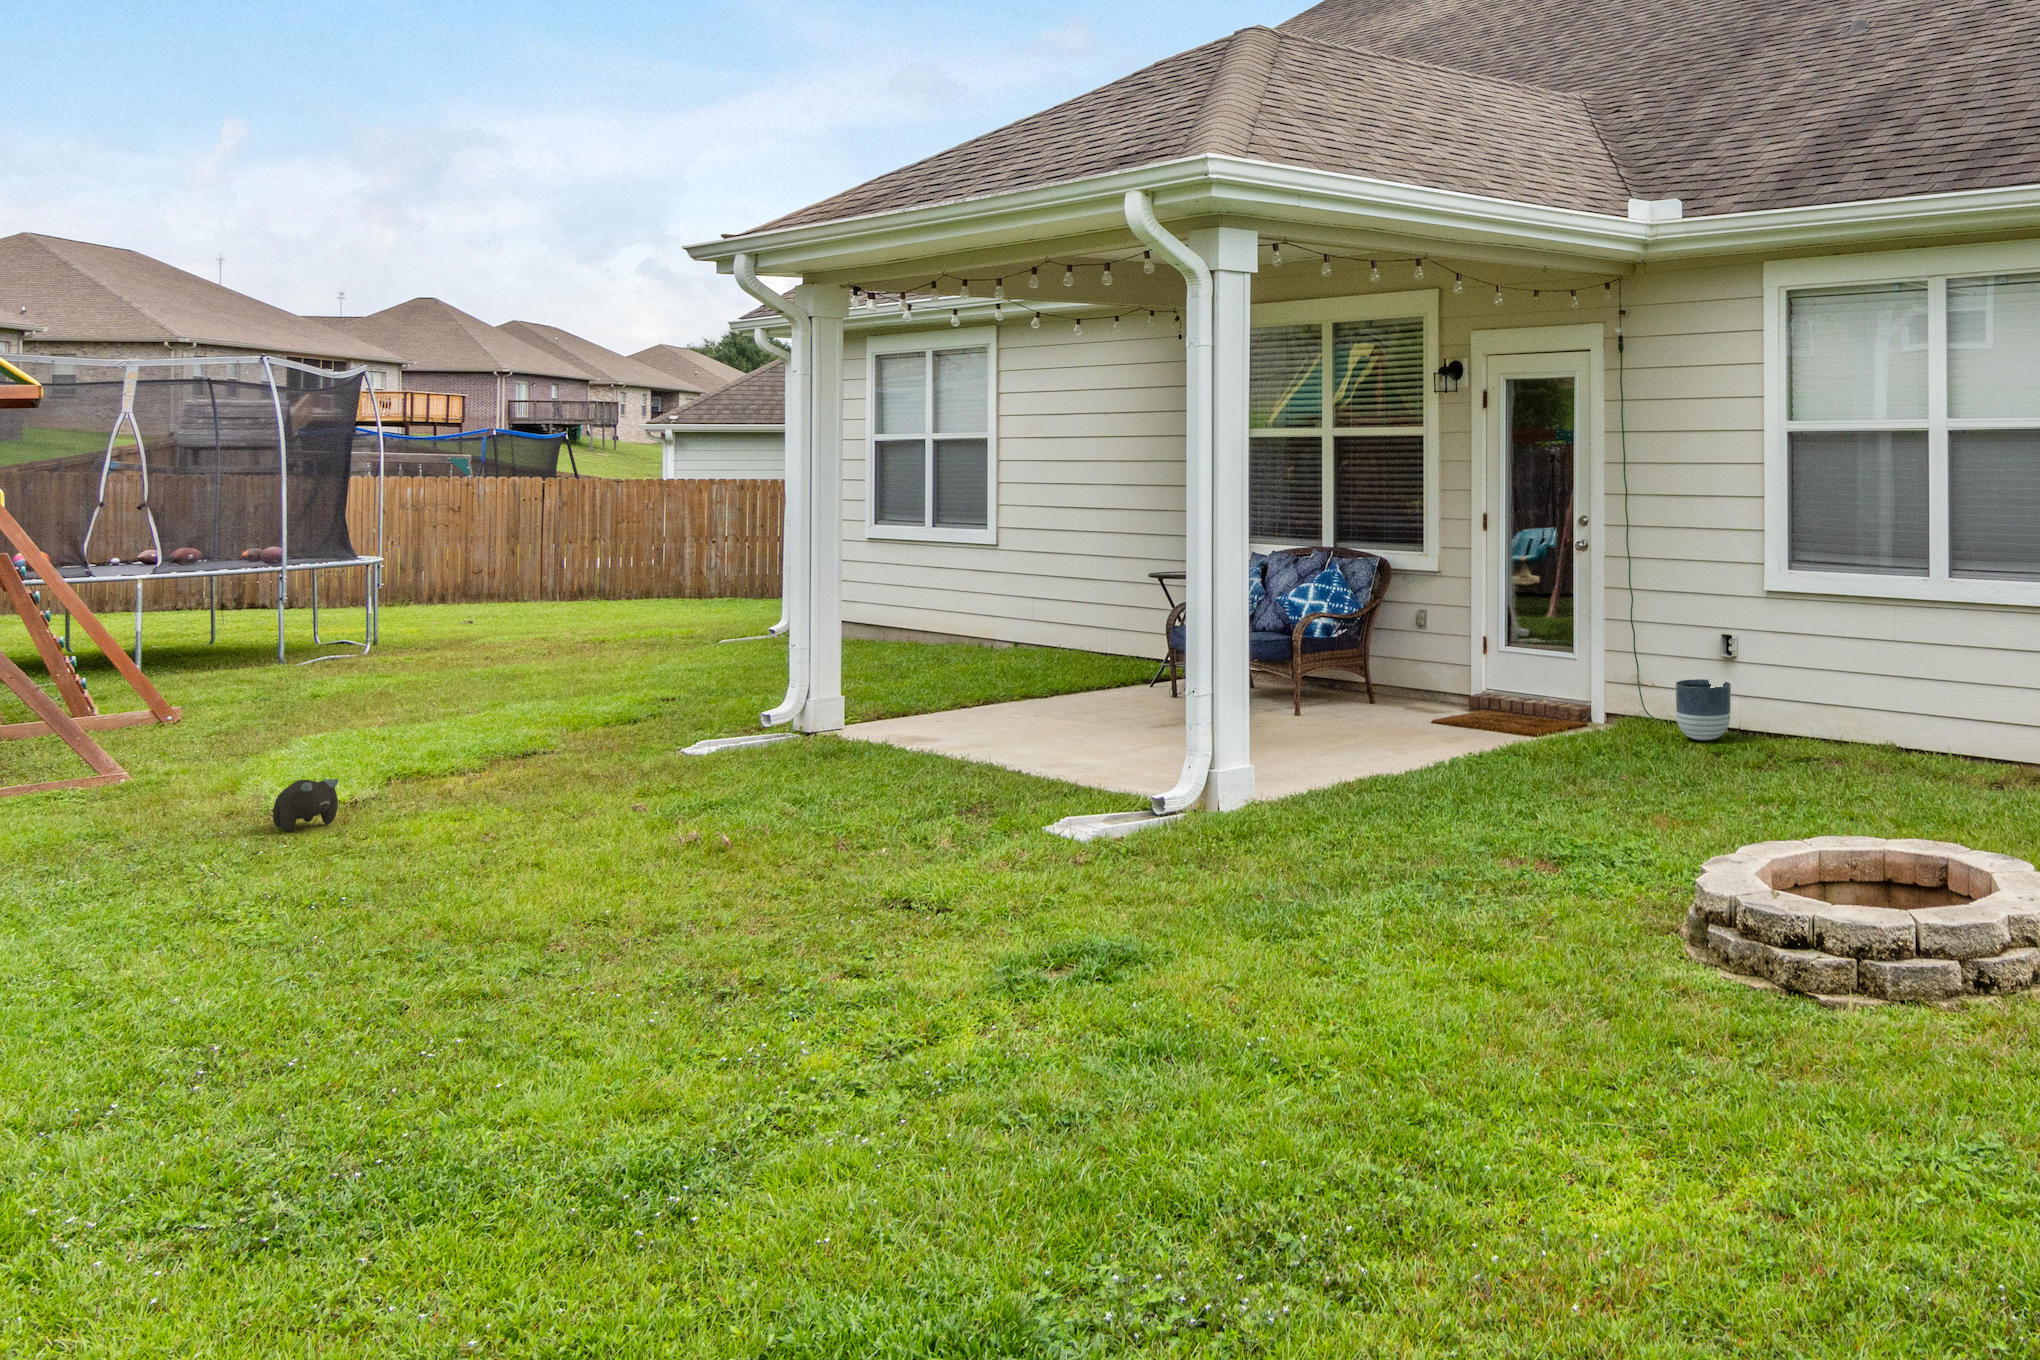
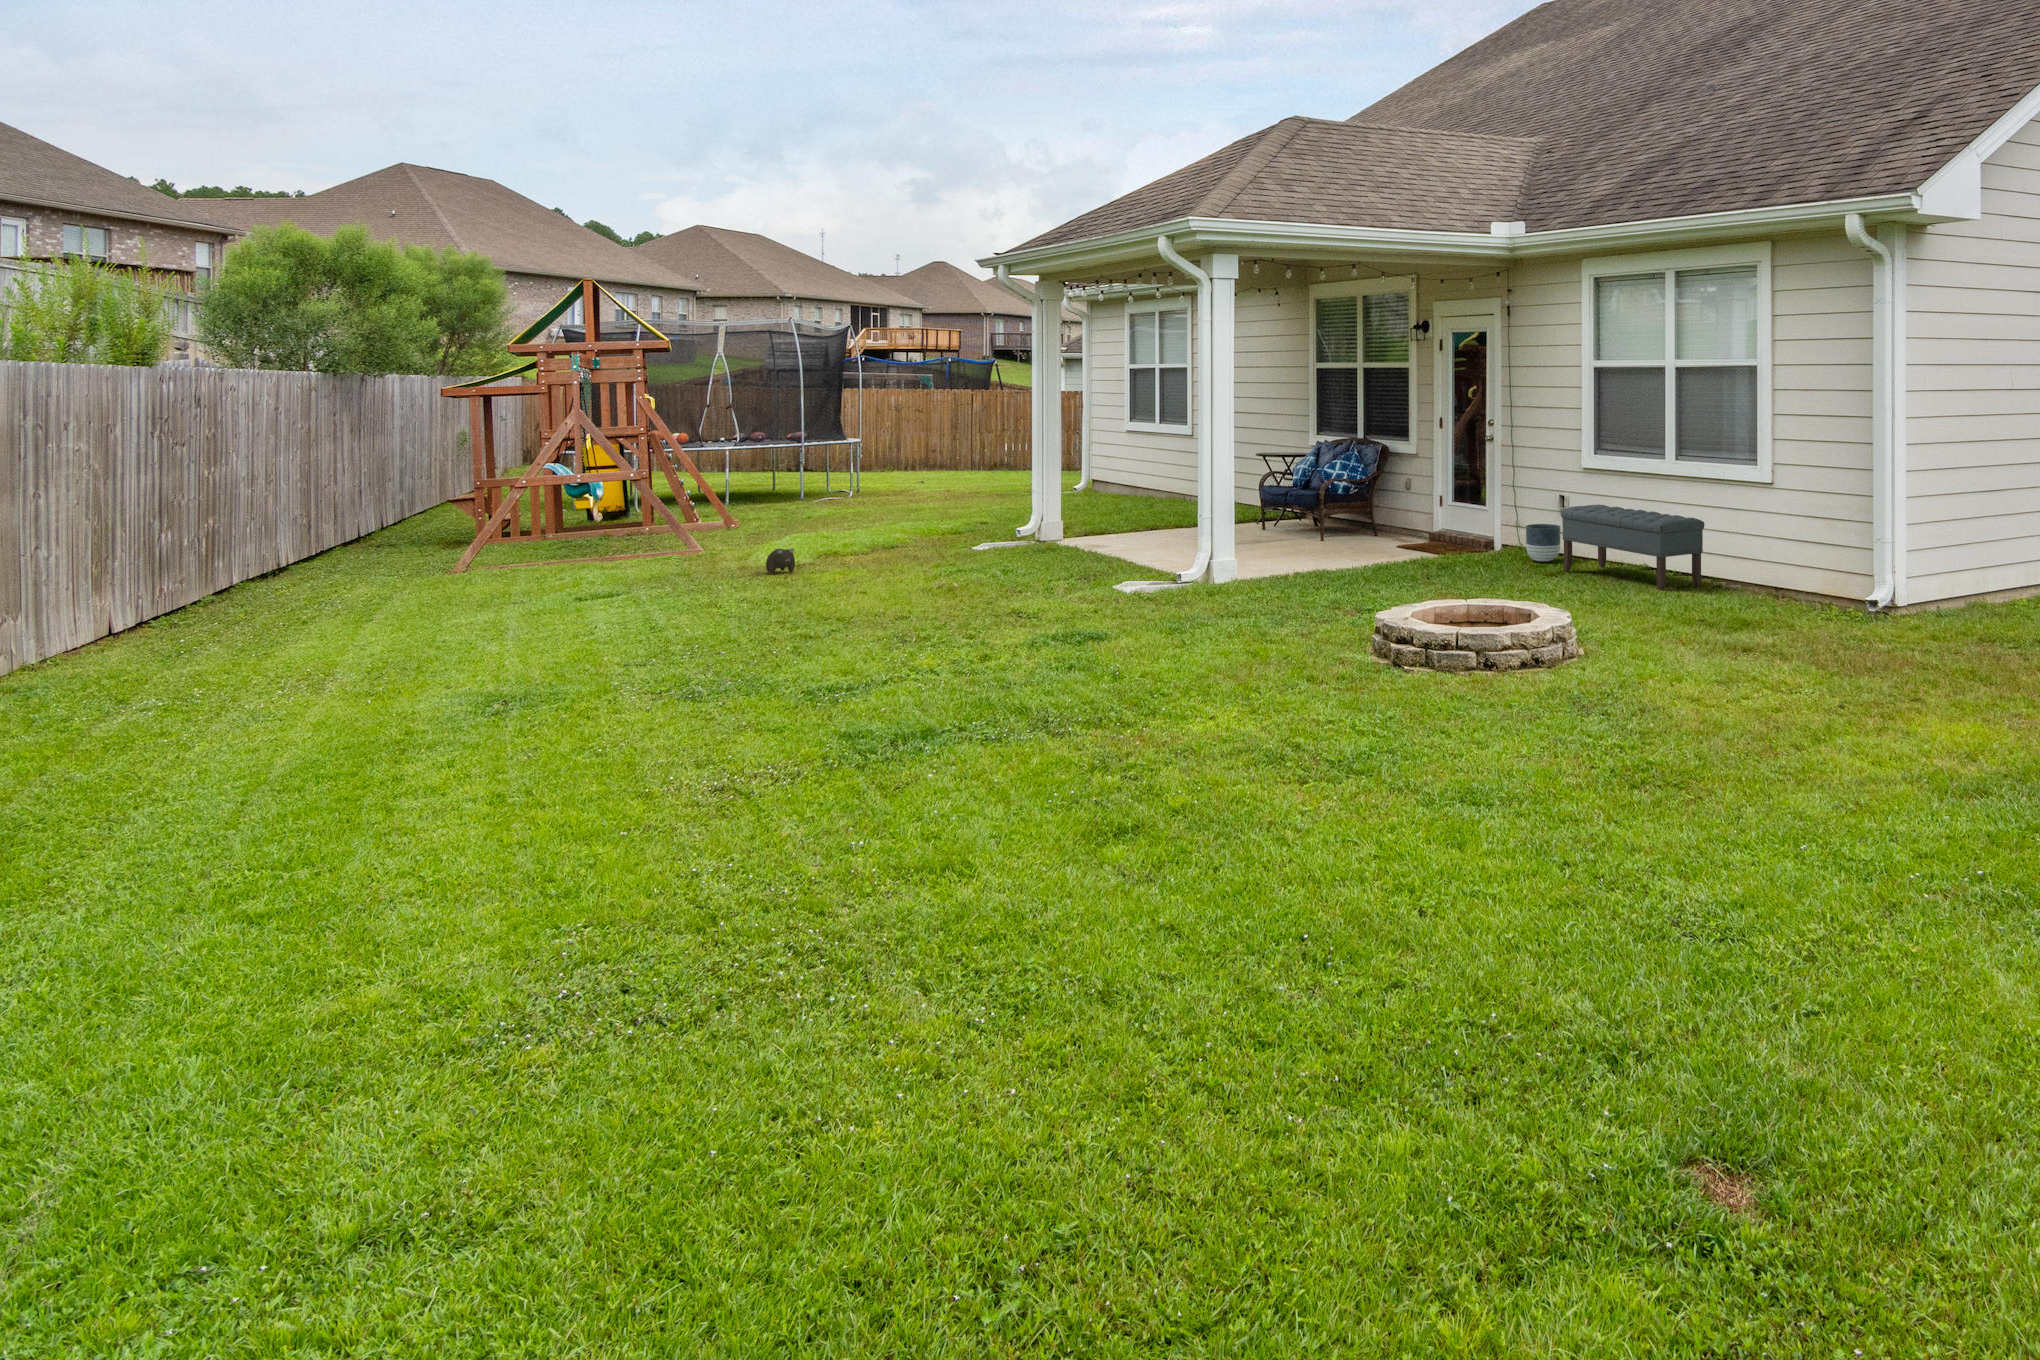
bench: none [1761,648,2015,790] -> present [1561,505,1704,590]

